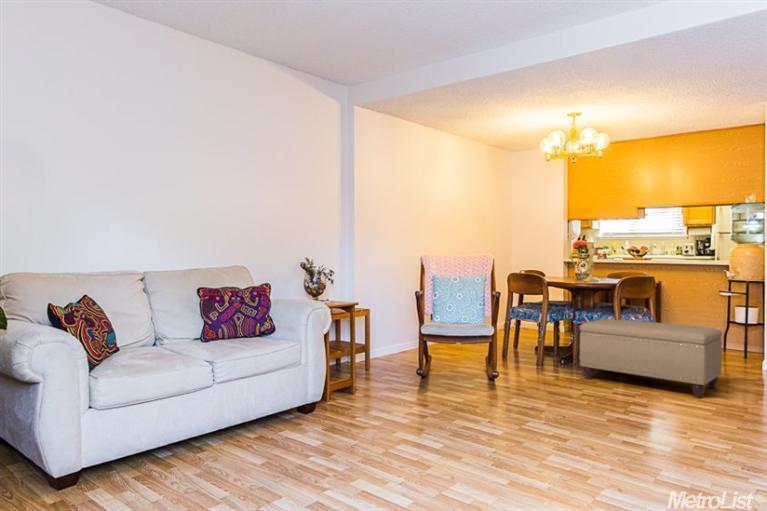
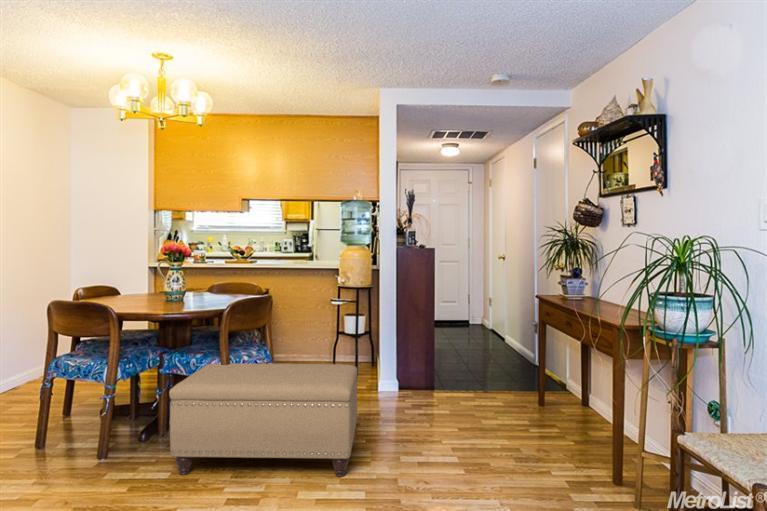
candlestick: present [582,242,598,282] -> none [172,248,198,309]

